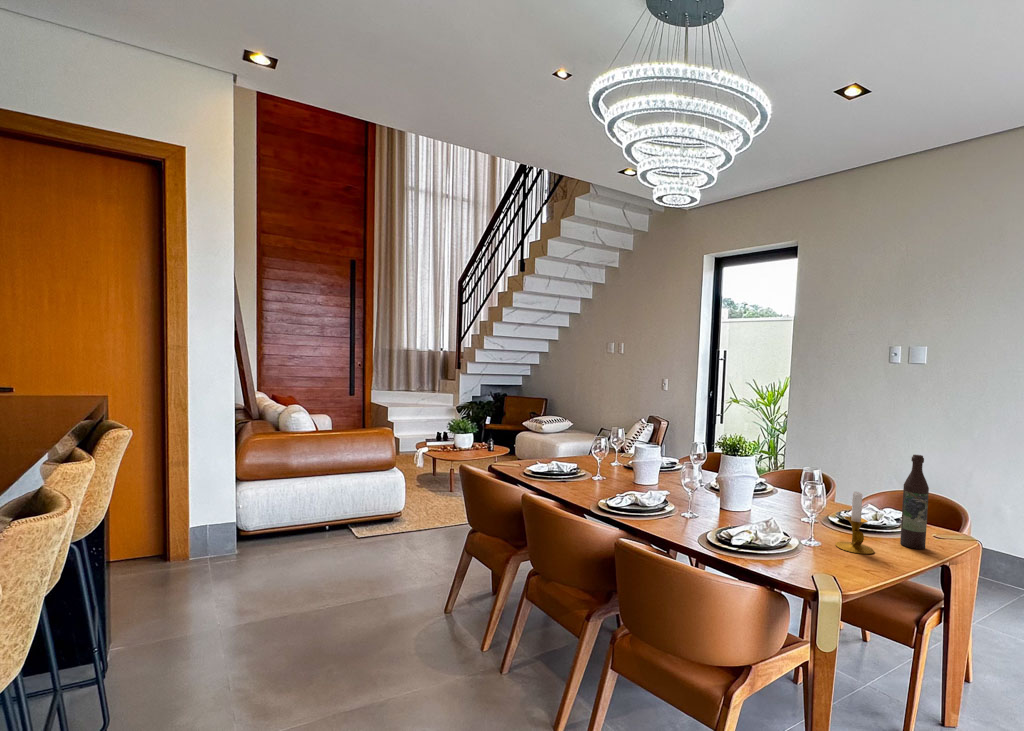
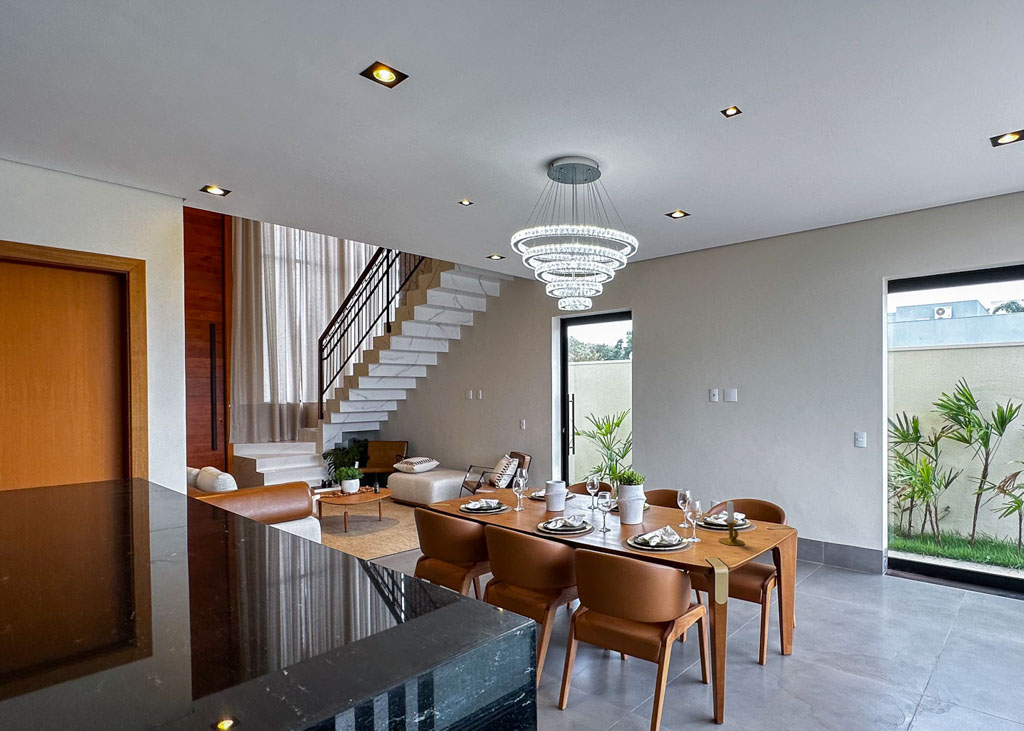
wine bottle: present [900,455,929,549] -> none [751,470,768,536]

